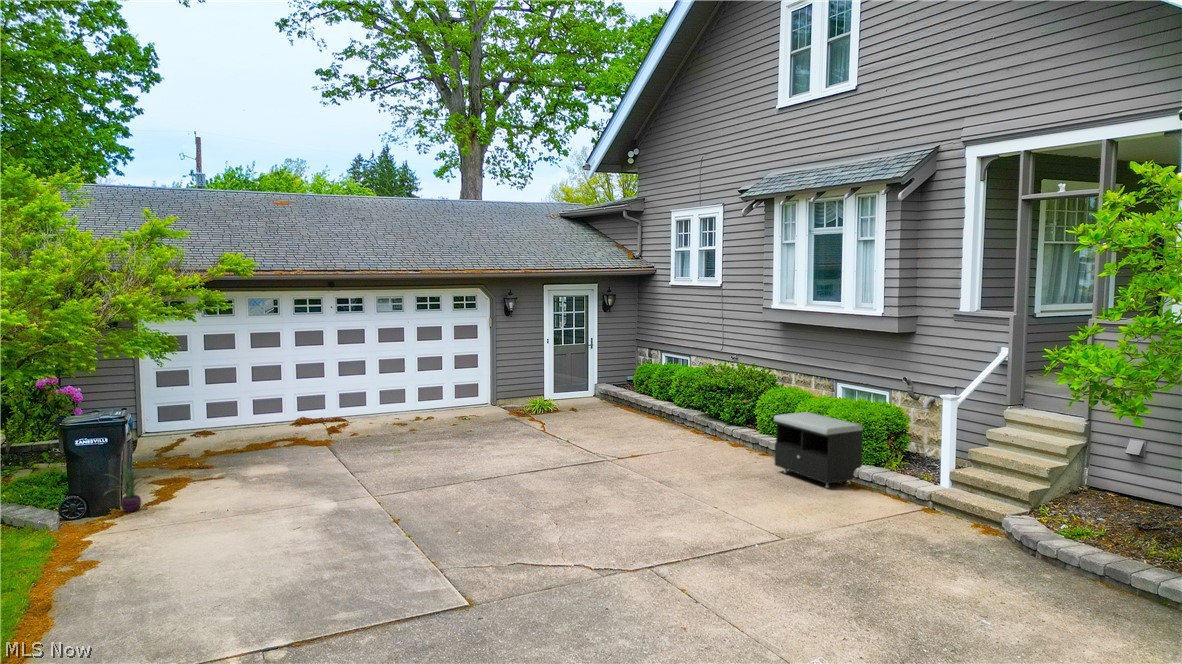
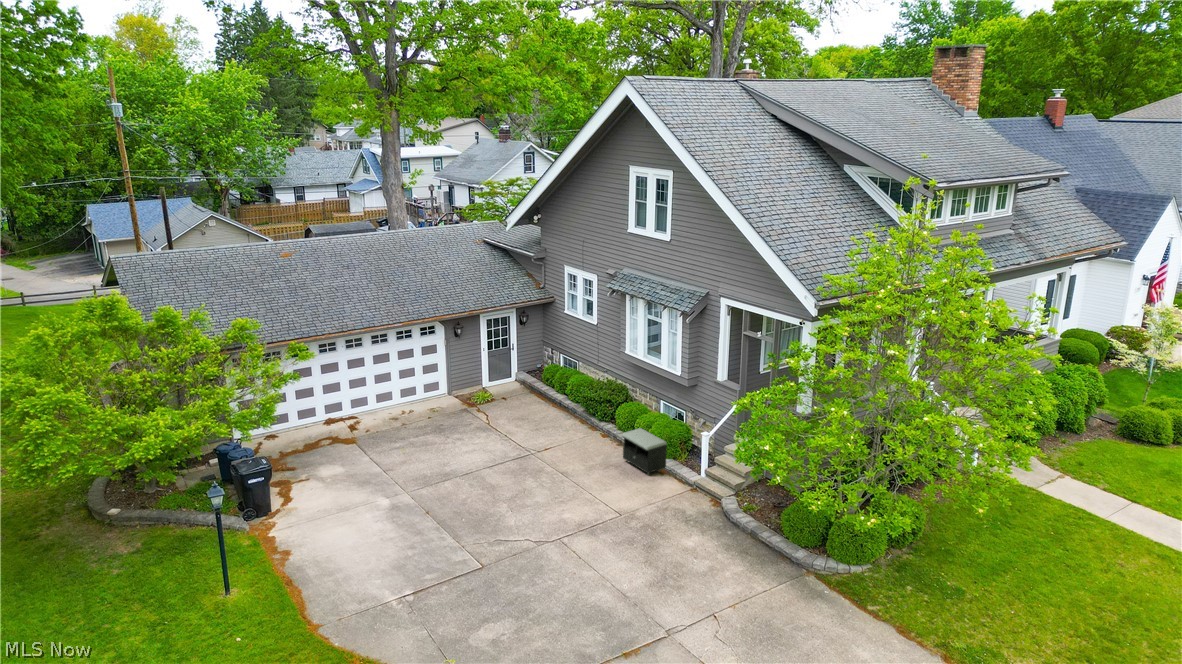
decorative plant: present [104,461,145,512] -> none [265,491,296,517]

